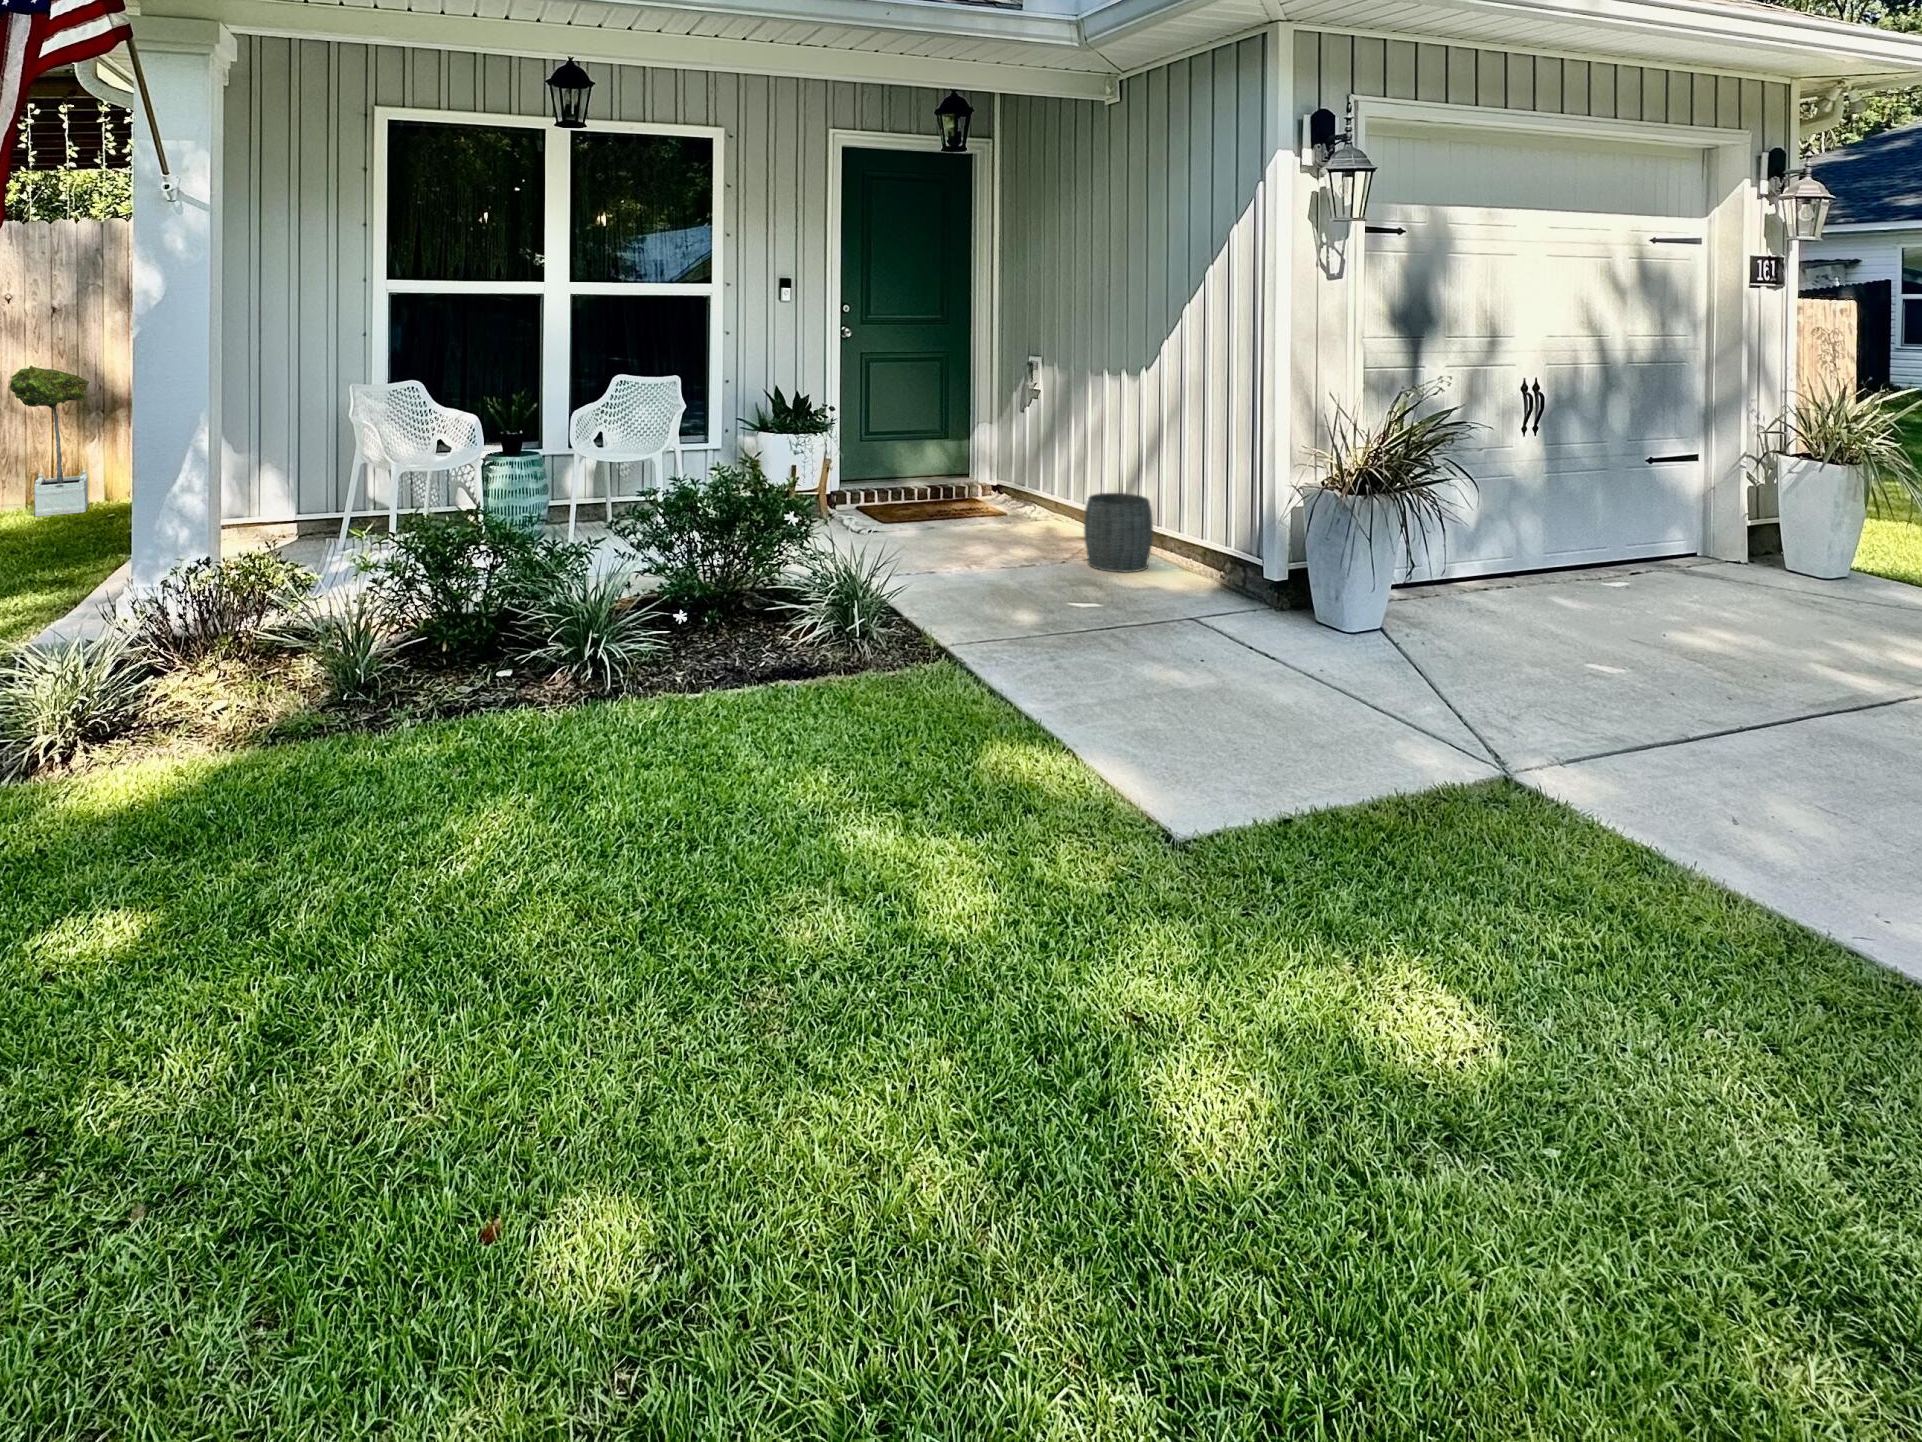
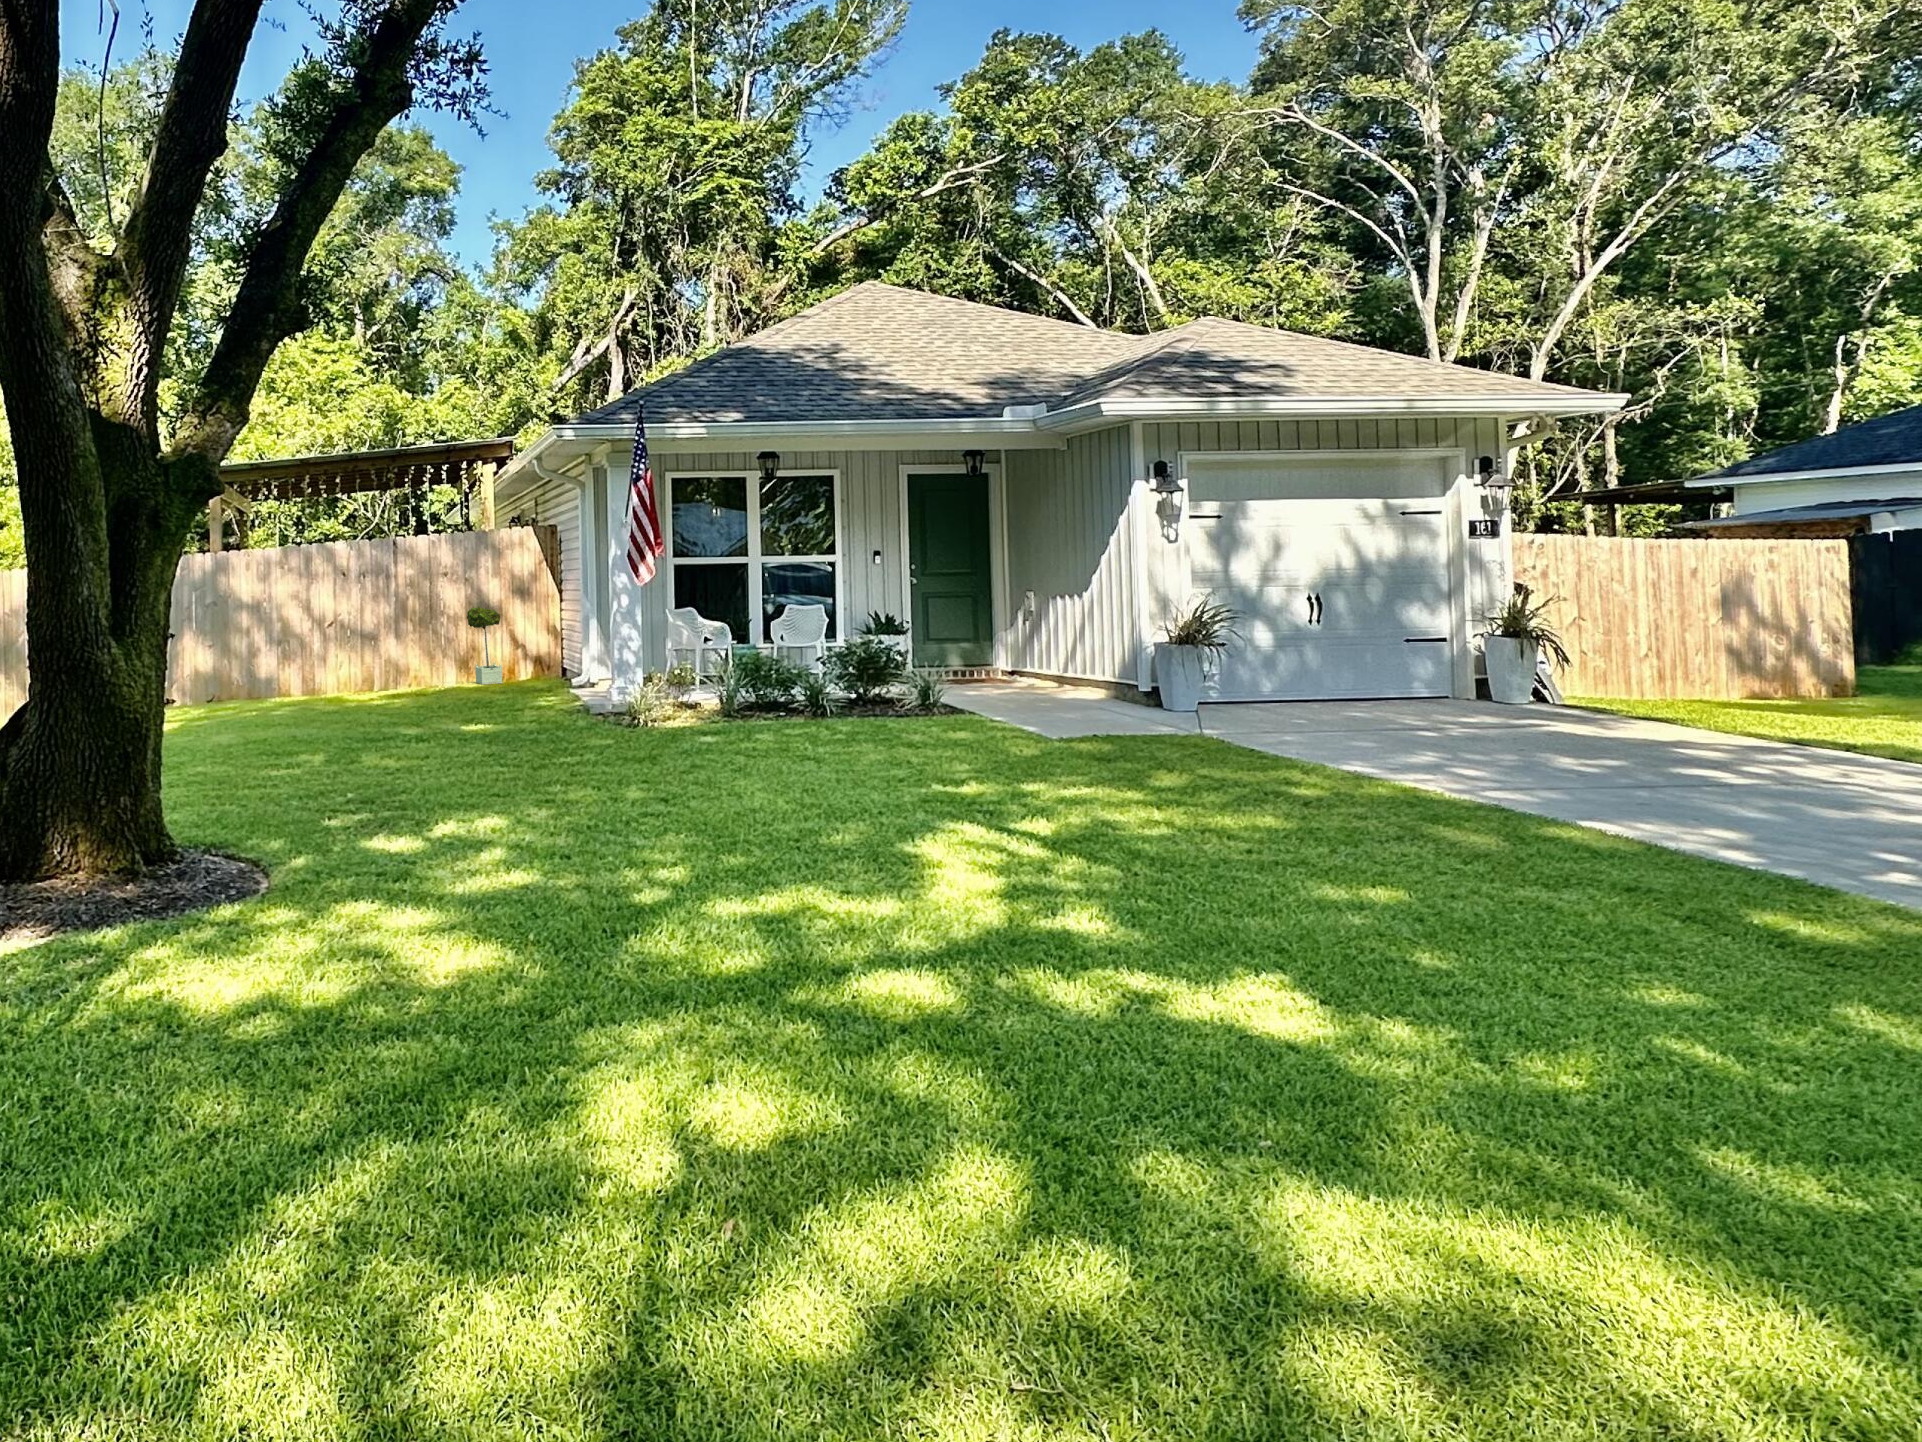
woven basket: present [1084,493,1153,572] -> none [1058,660,1096,698]

